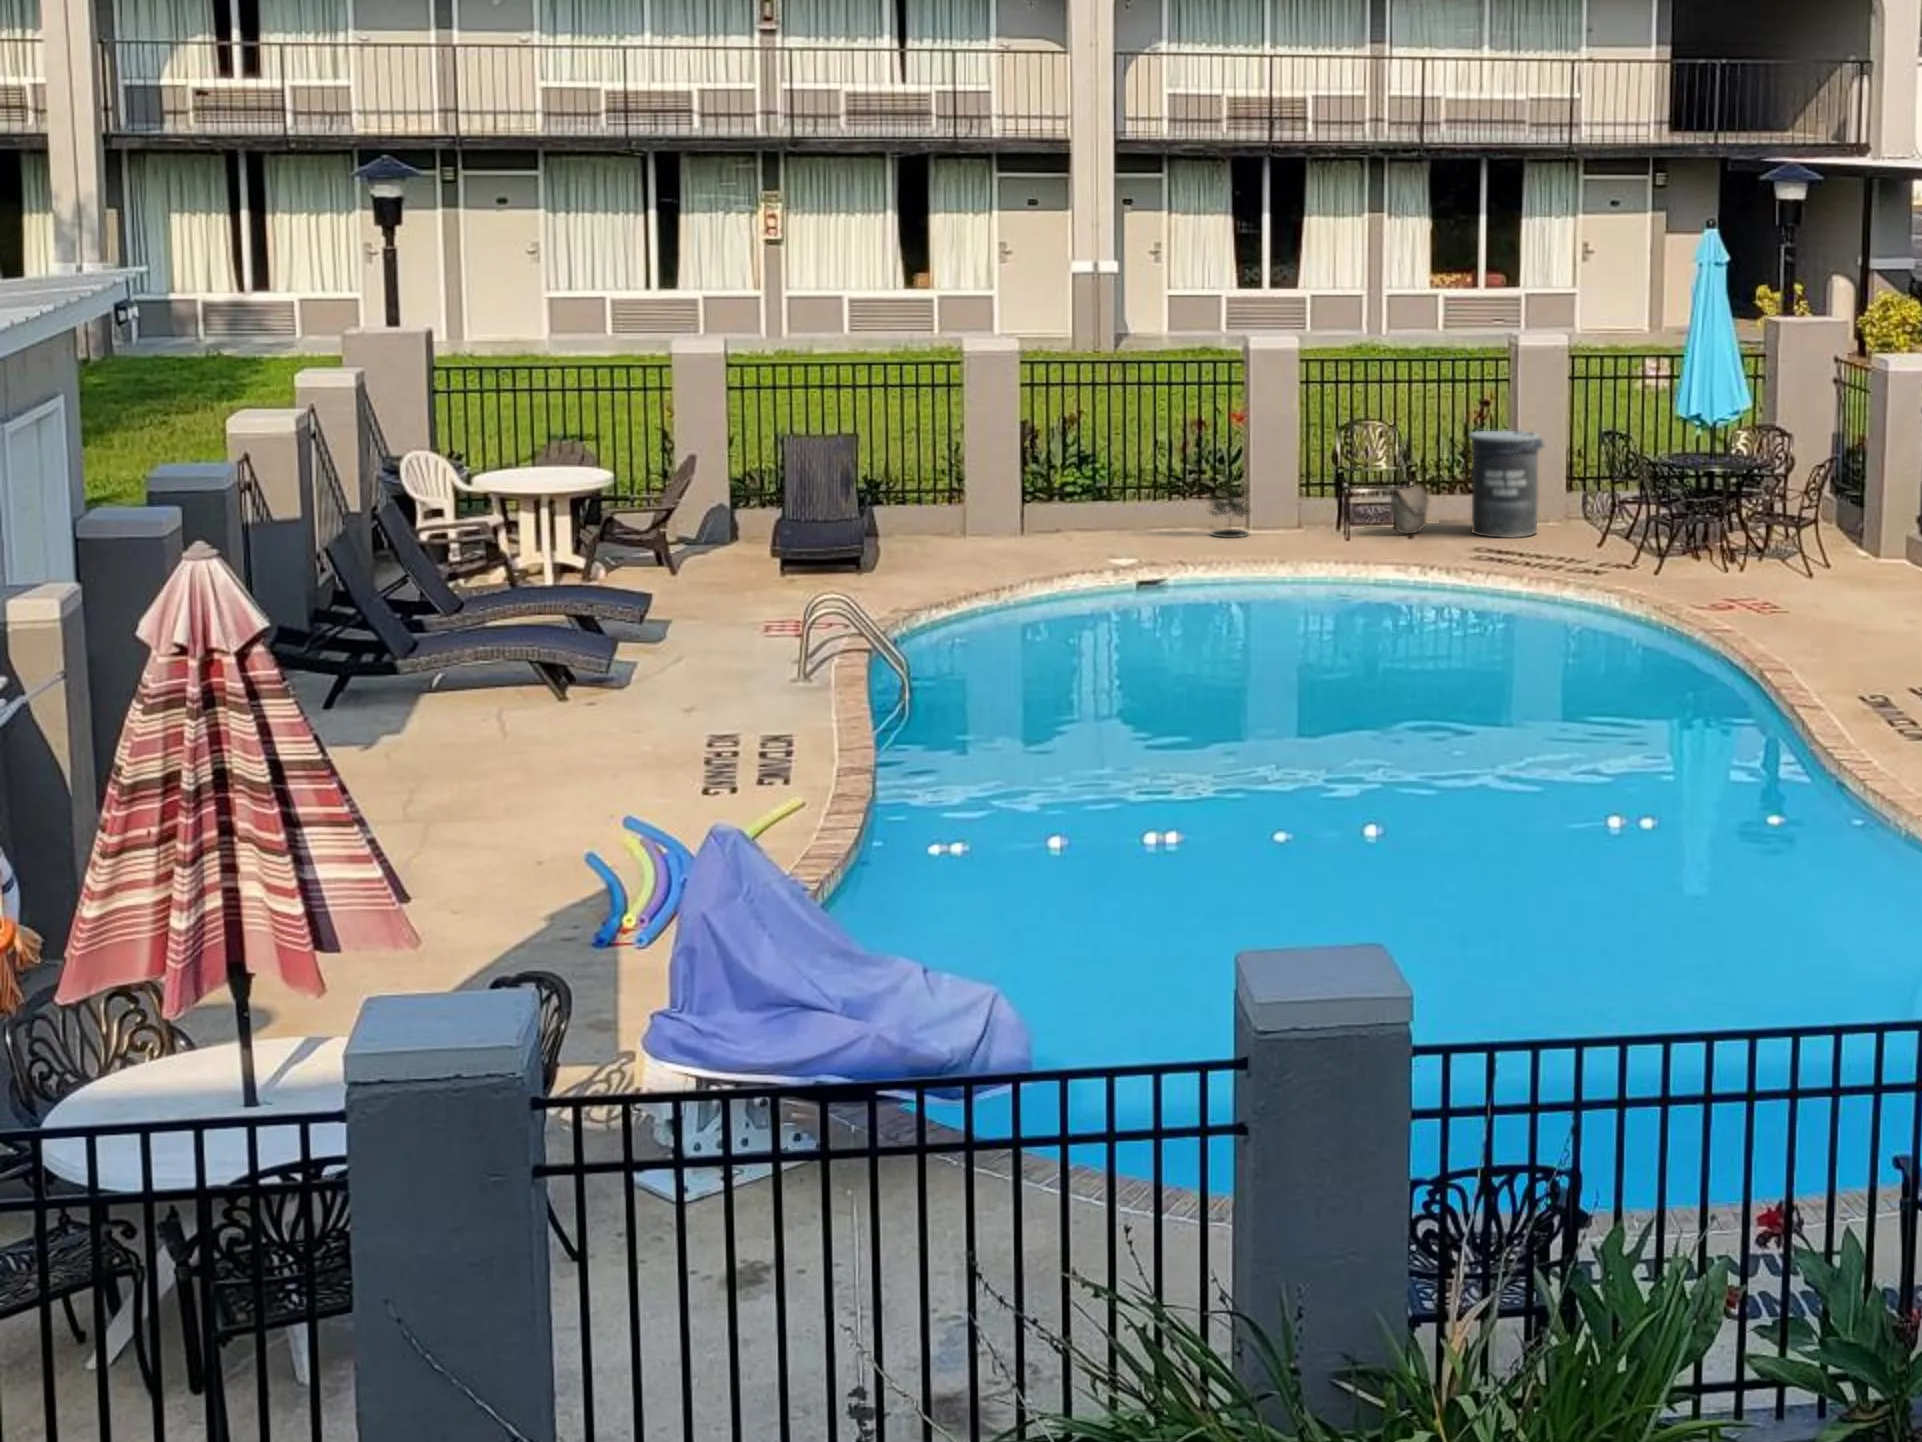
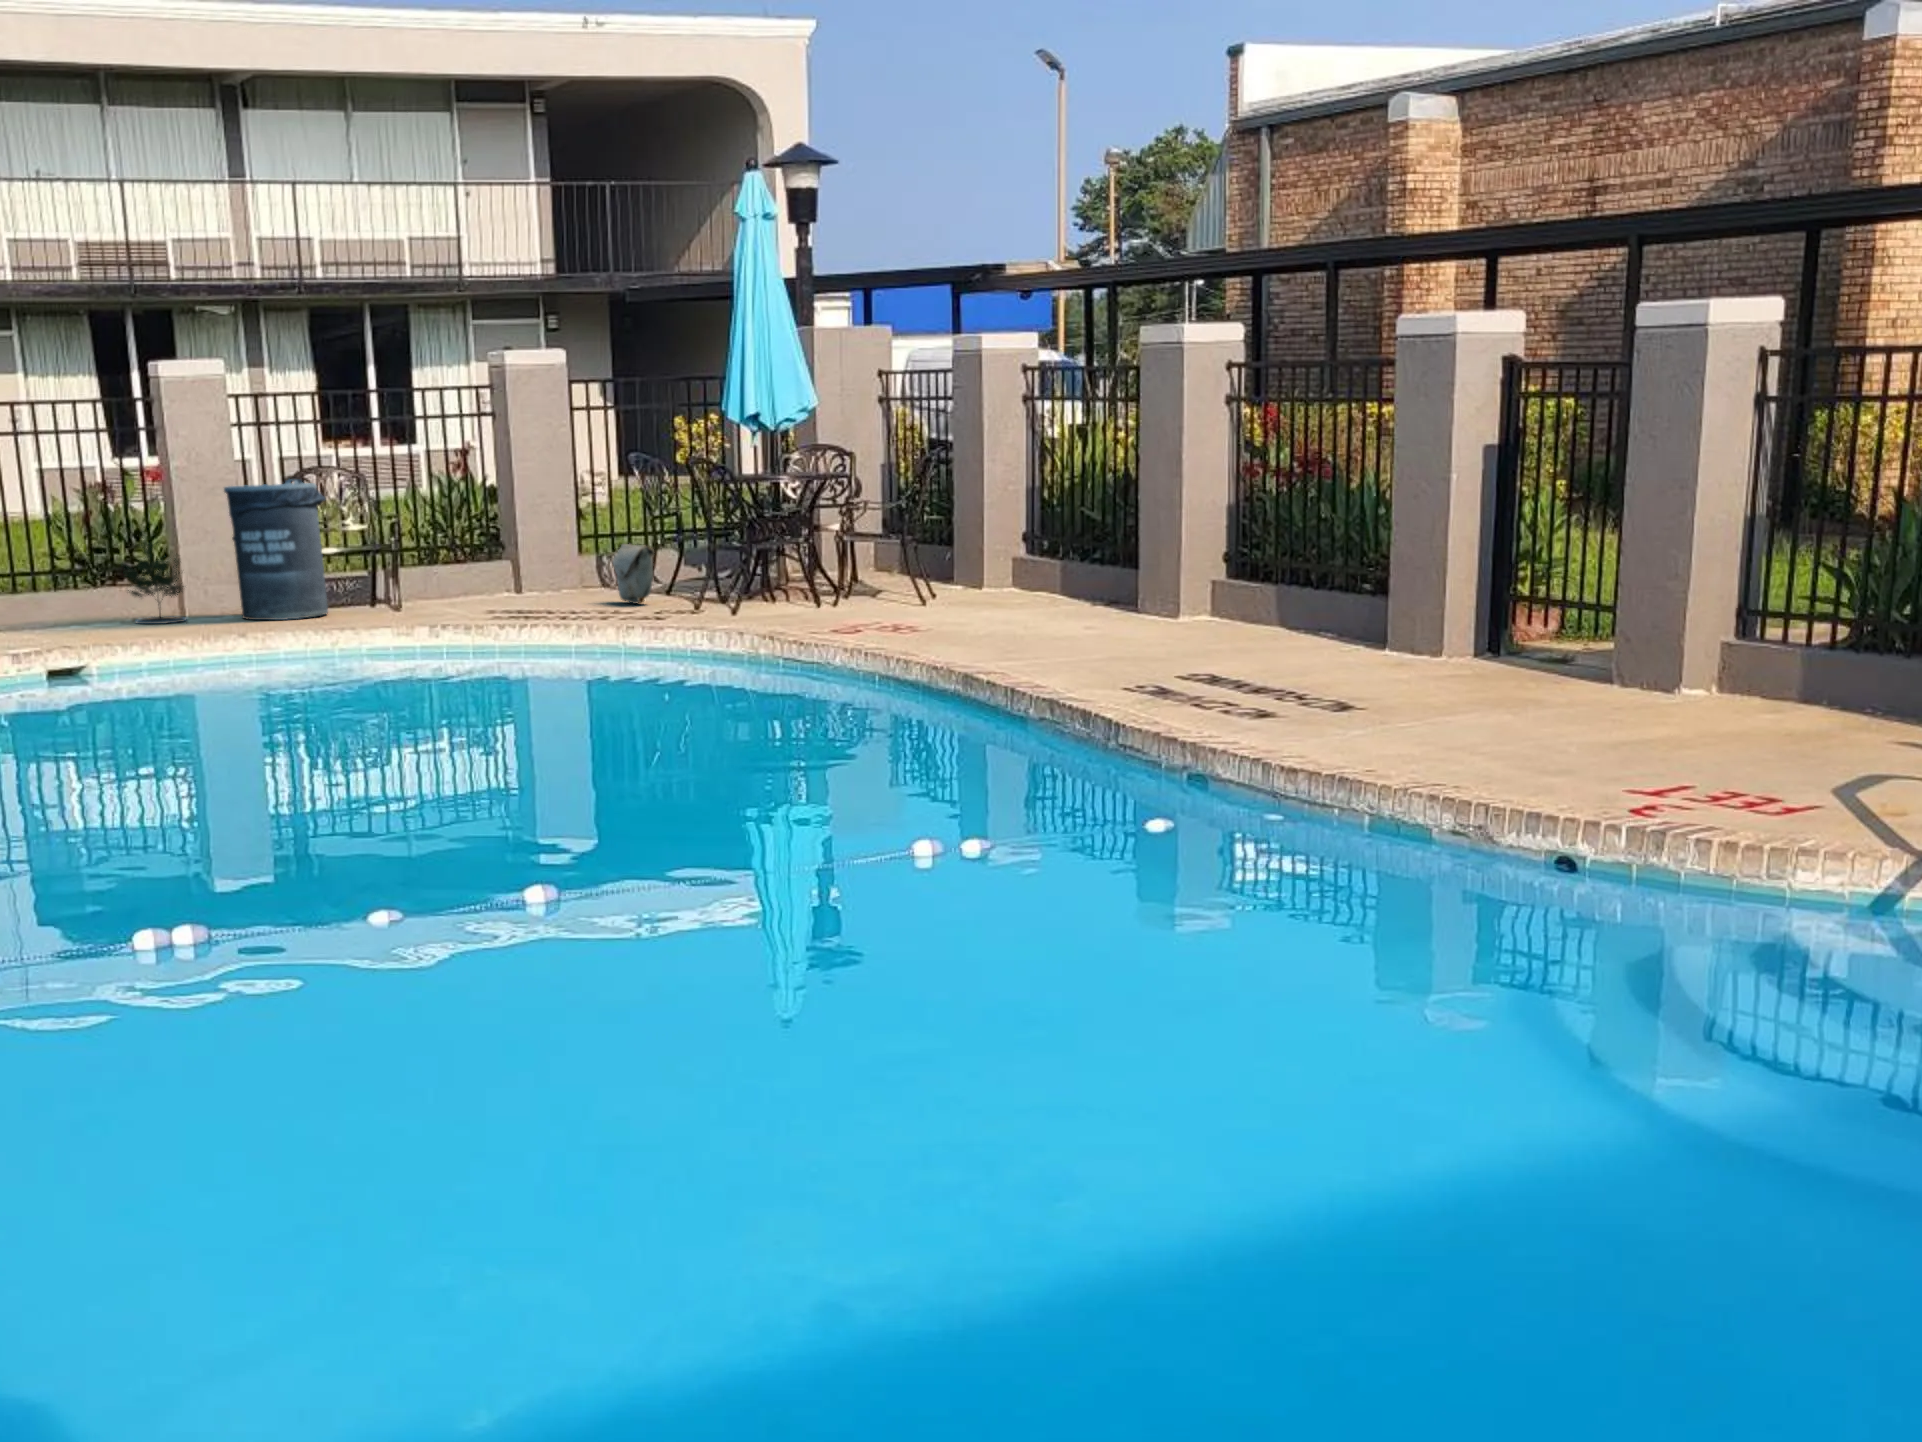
trash can: present [1469,431,1544,538] -> present [224,479,328,620]
bag: present [1391,486,1429,534] -> present [613,544,654,604]

